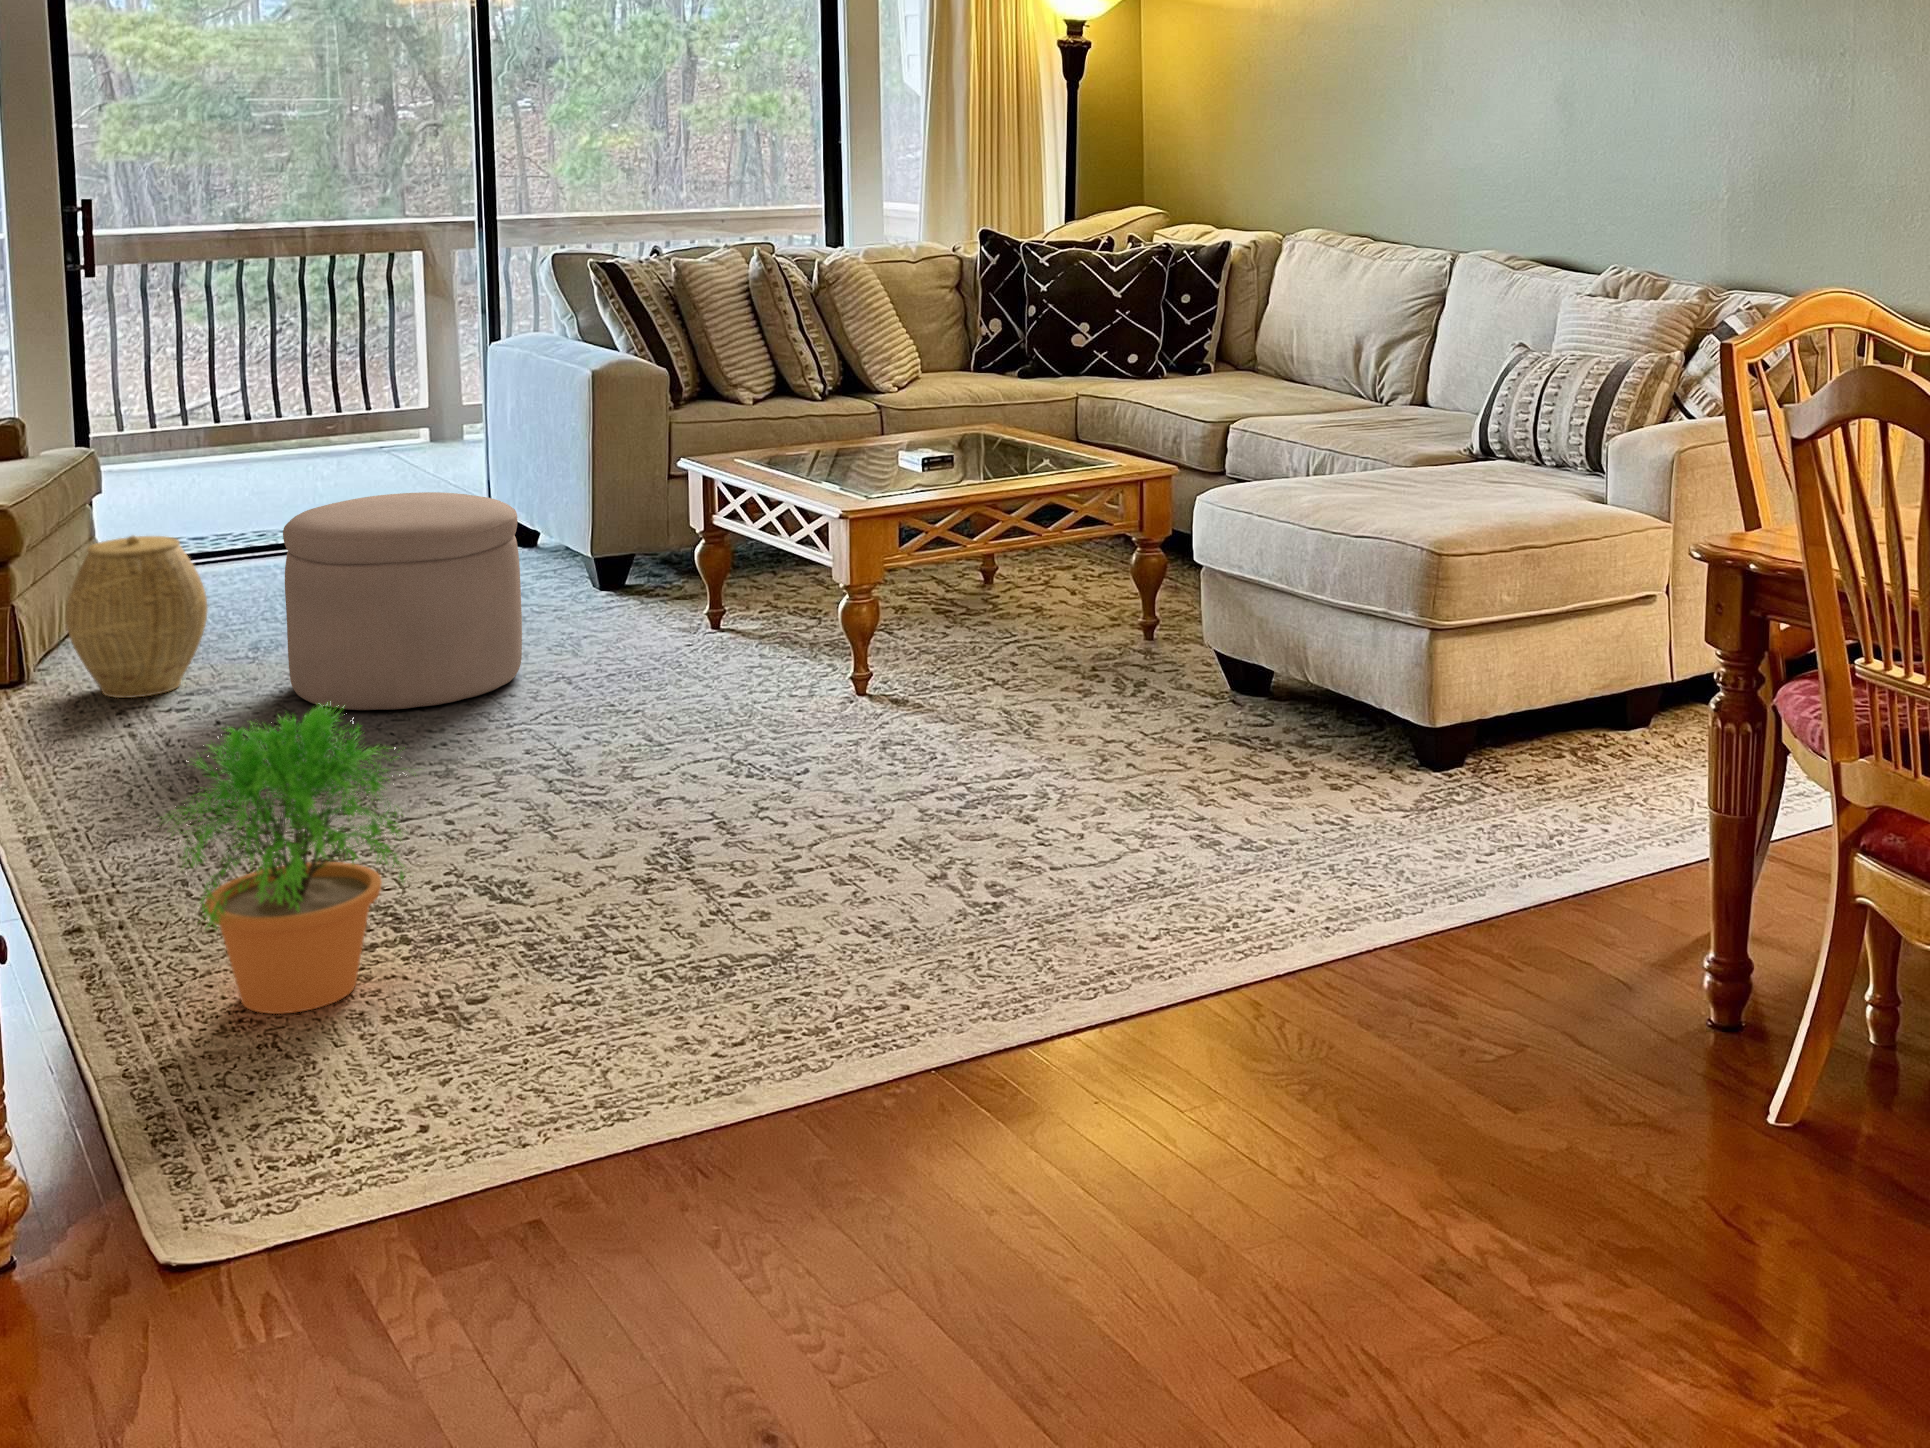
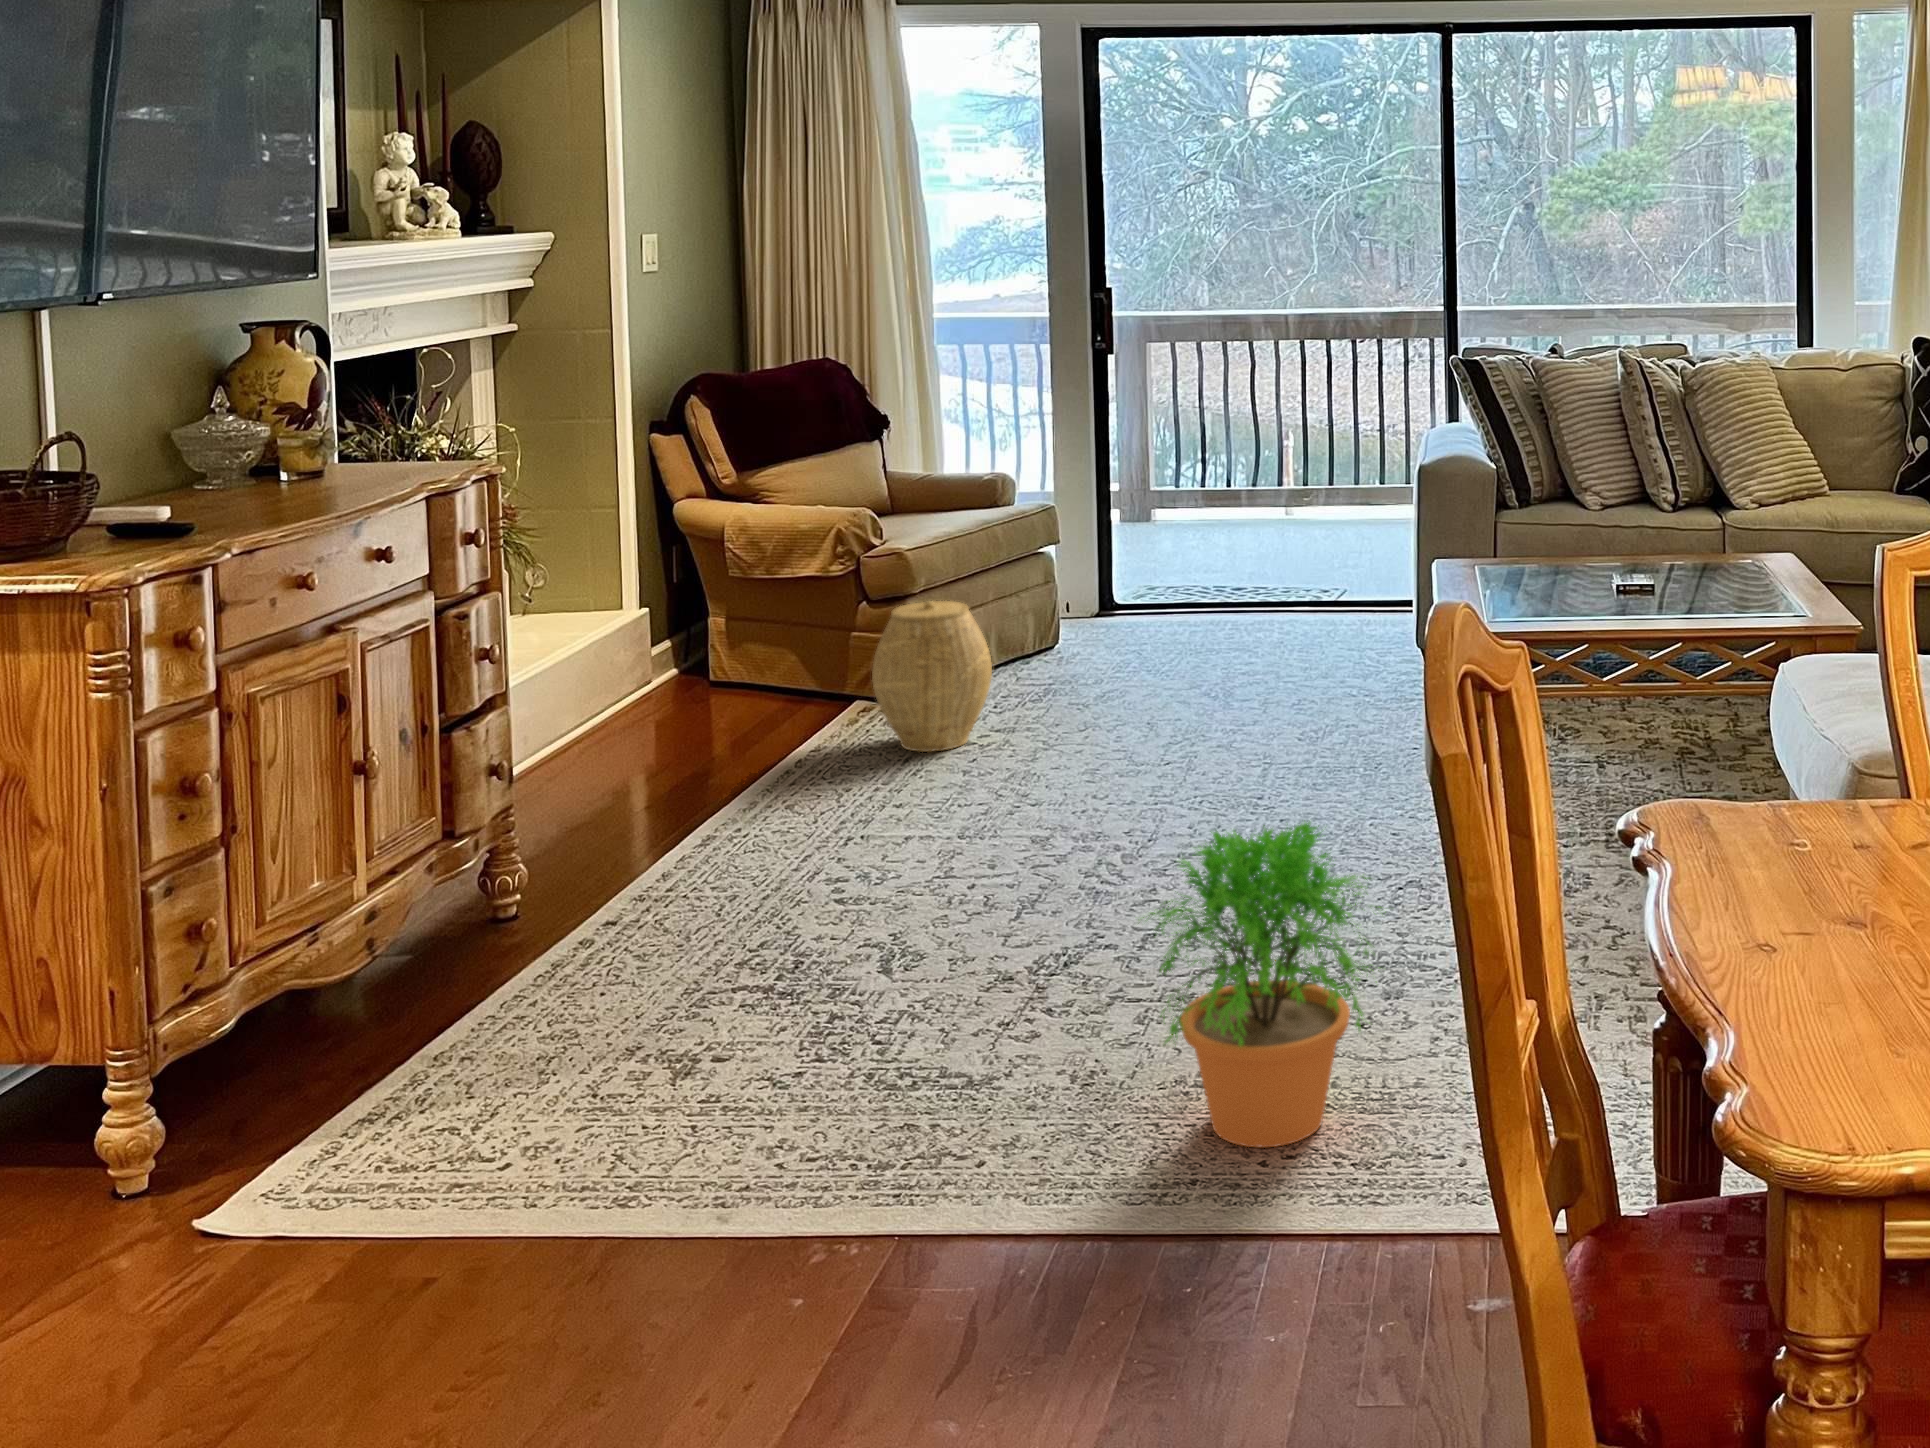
ottoman: present [283,492,522,710] -> none [1014,584,1234,803]
potted plant: present [169,704,406,1014] -> present [1143,822,1386,1147]

